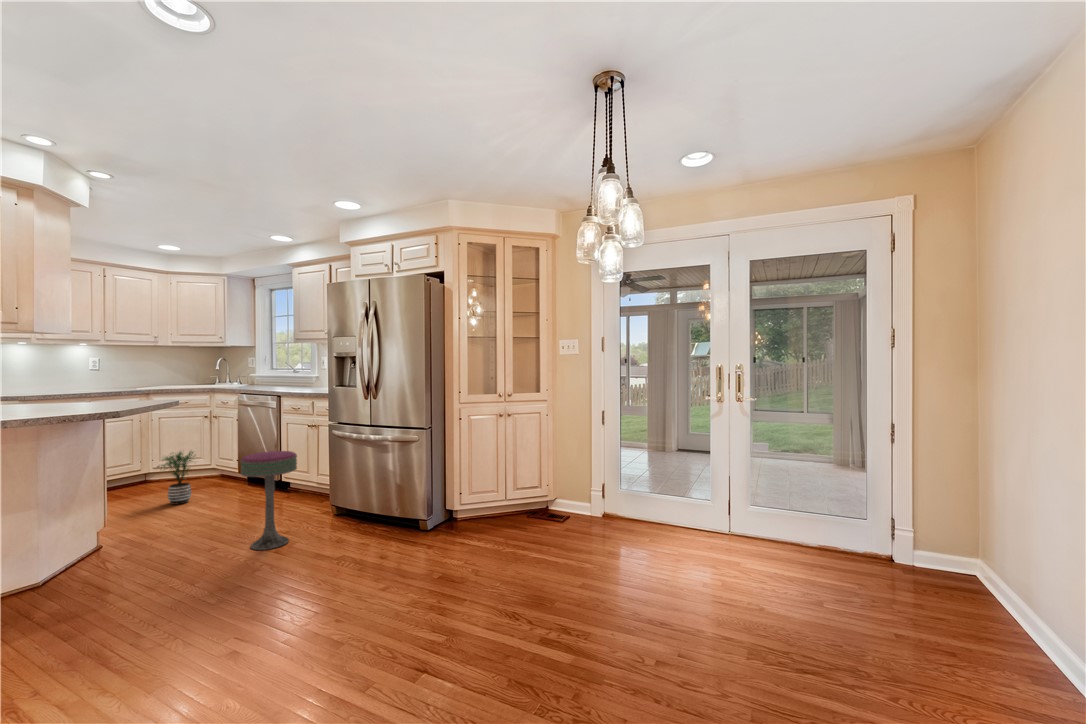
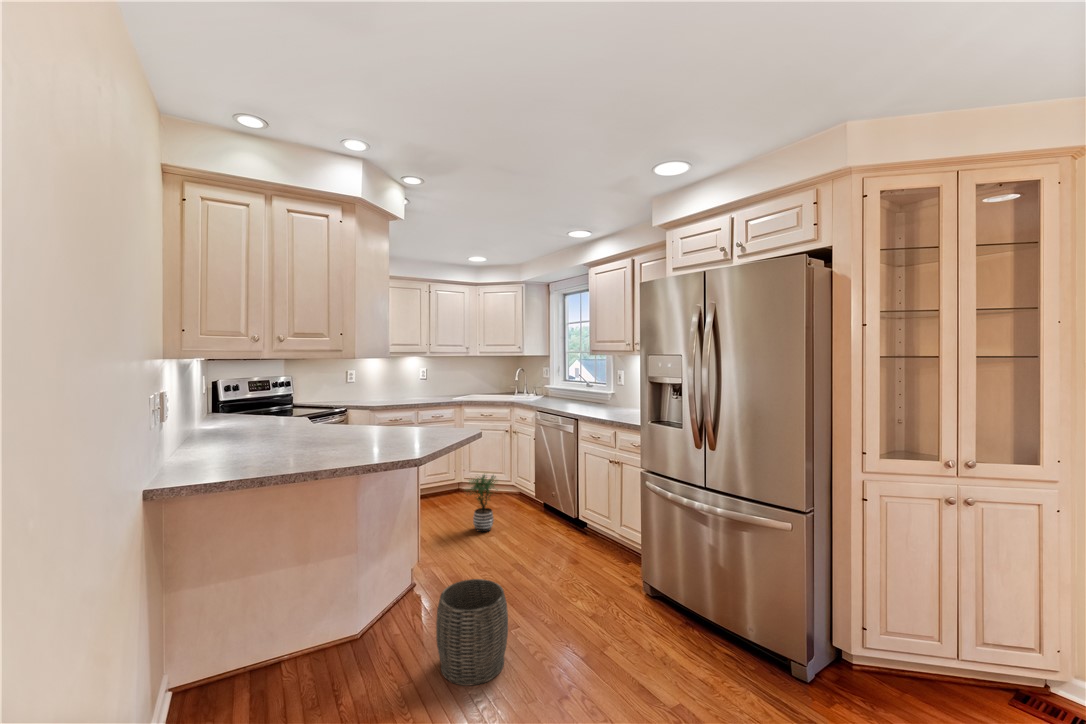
bar stool: present [240,451,297,550] -> none [541,512,608,656]
woven basket: none [140,507,210,581] -> present [436,579,508,686]

